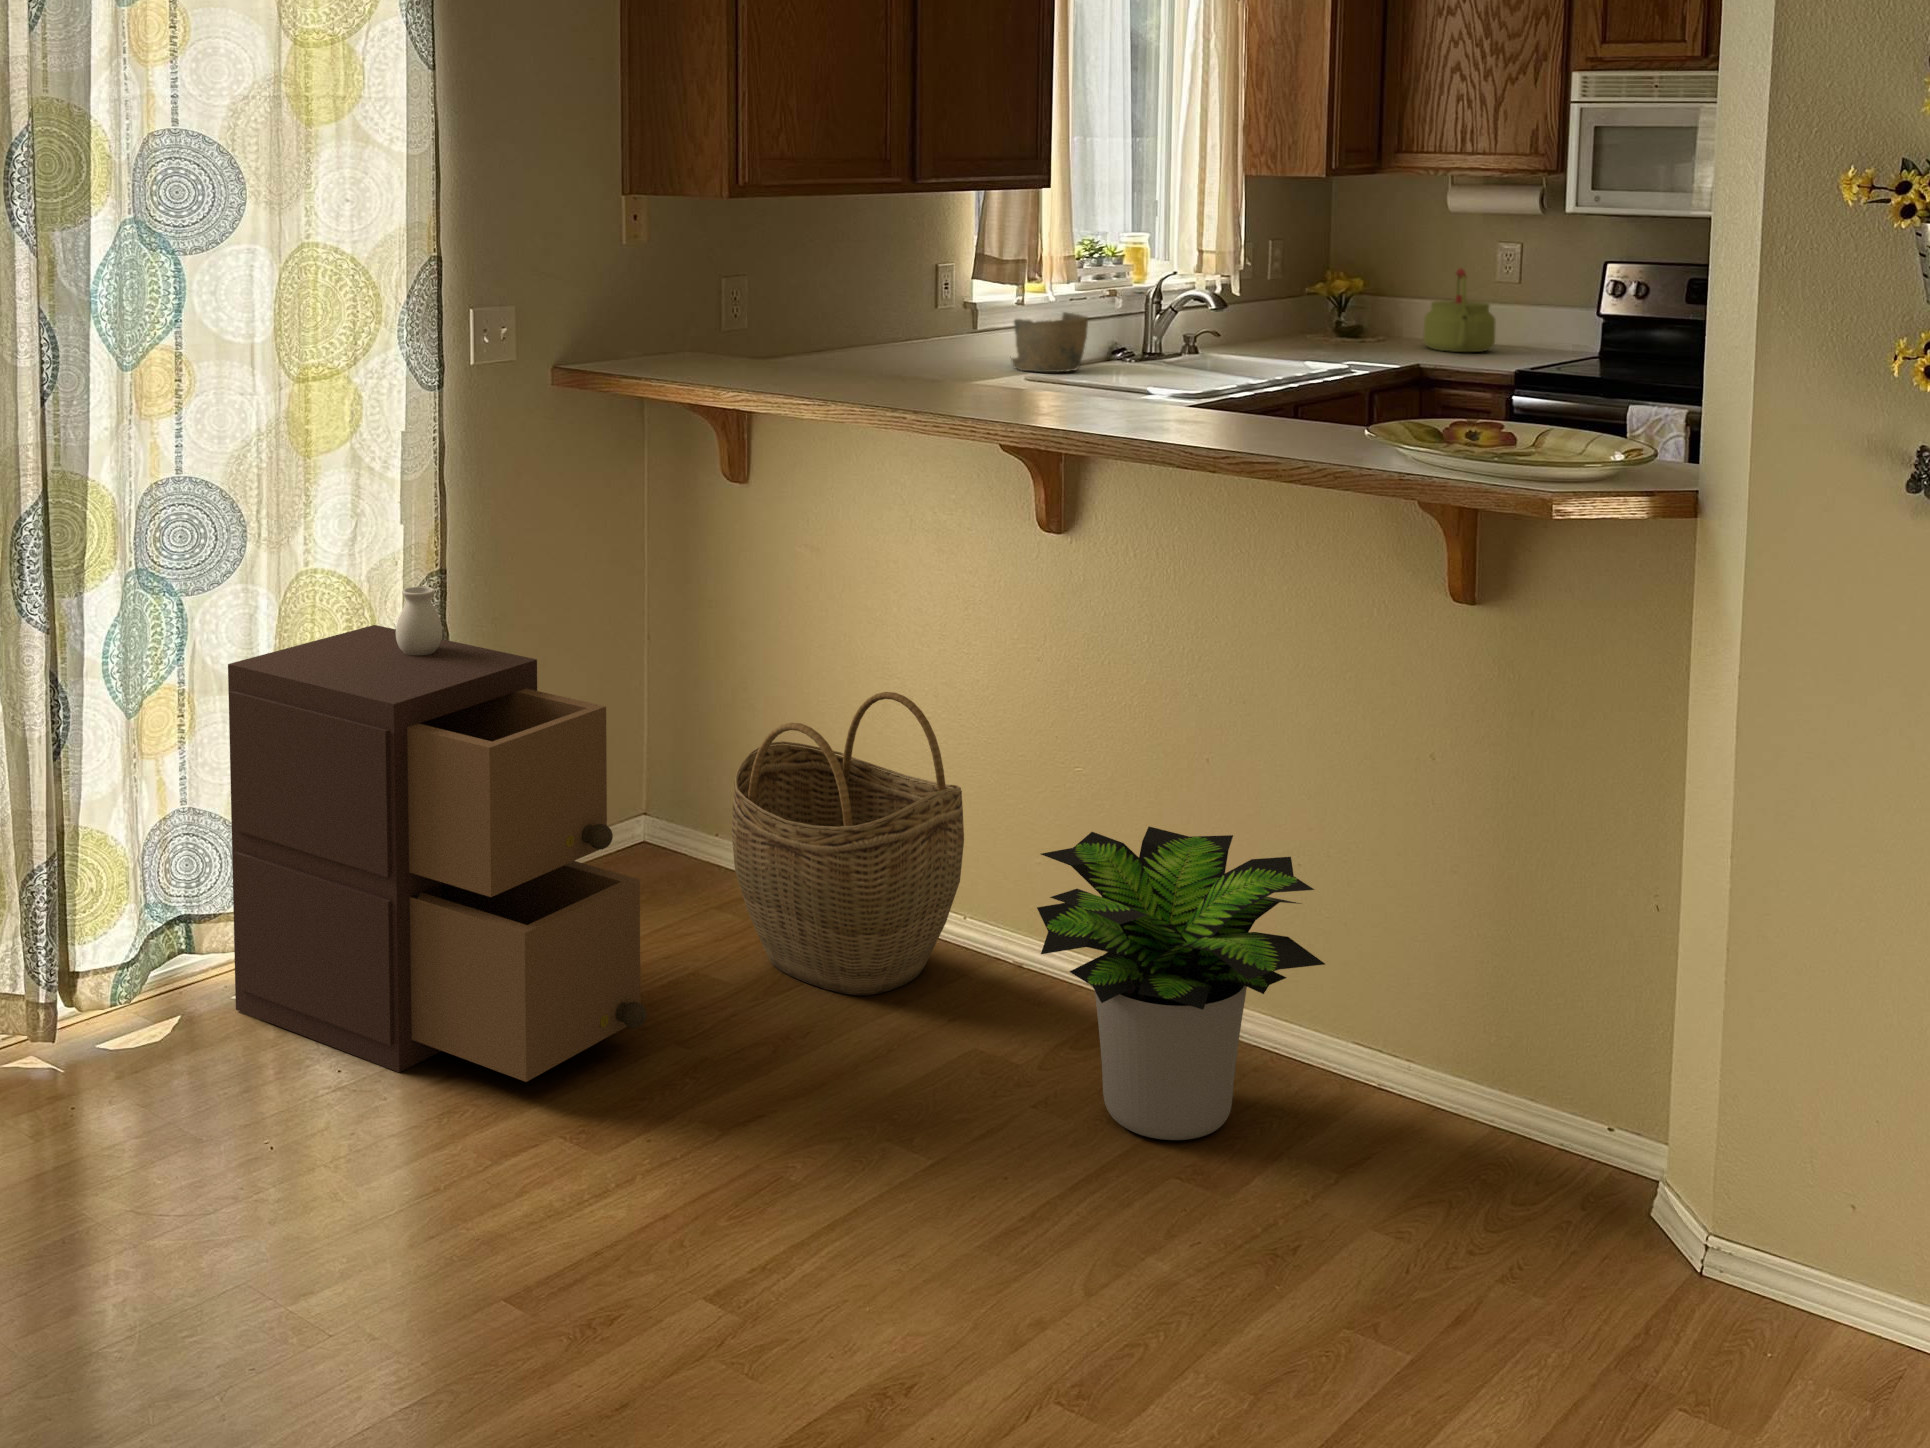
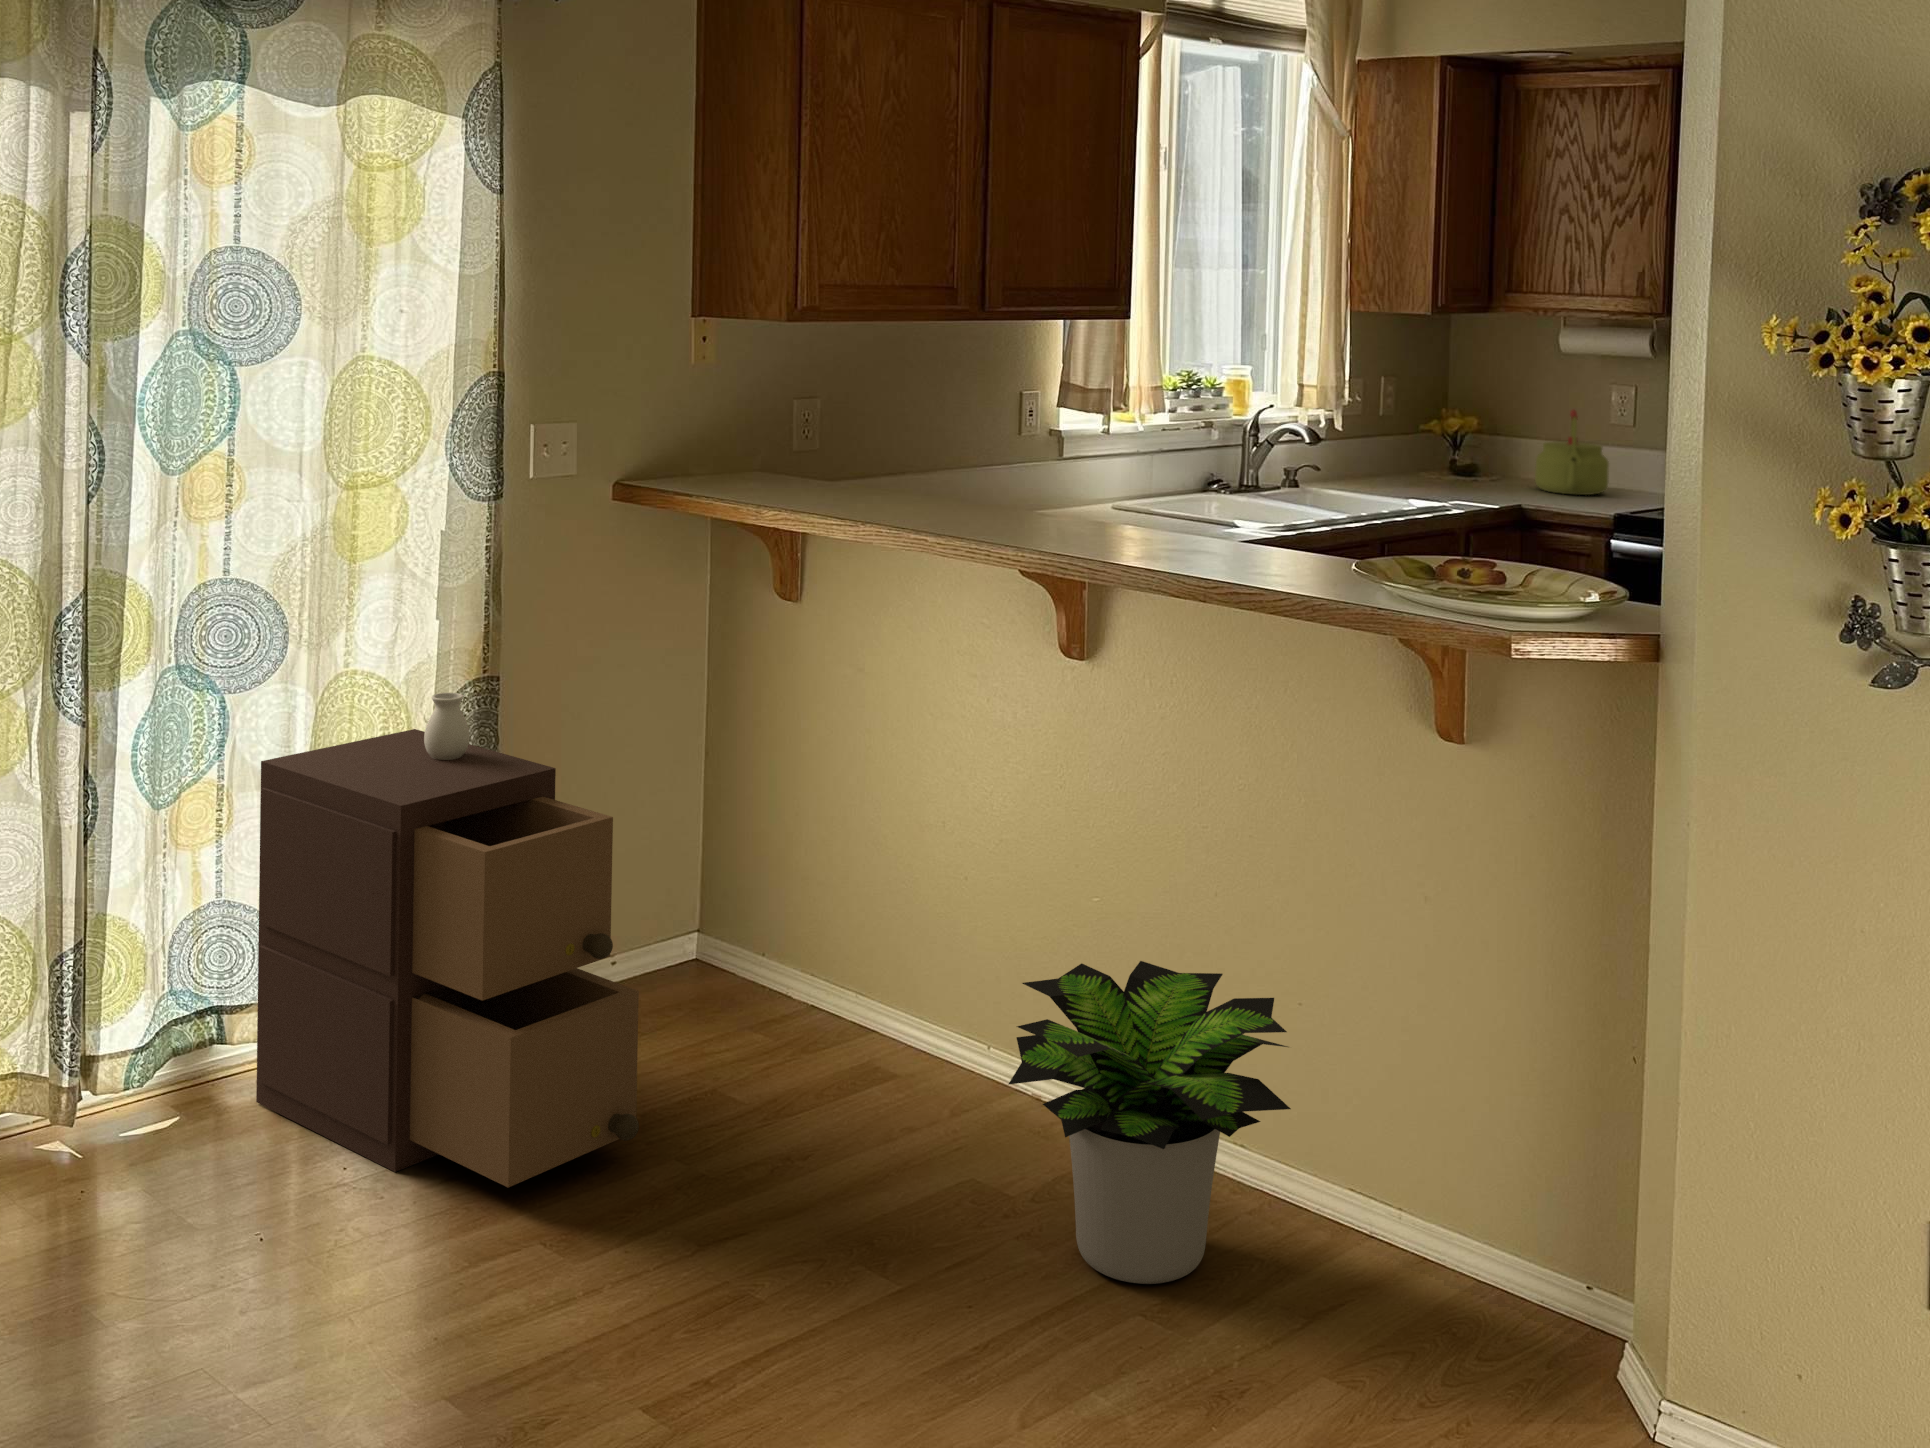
bowl: present [1012,312,1088,372] -> none [1093,442,1175,503]
woven basket: present [731,692,964,996] -> none [750,815,977,1121]

